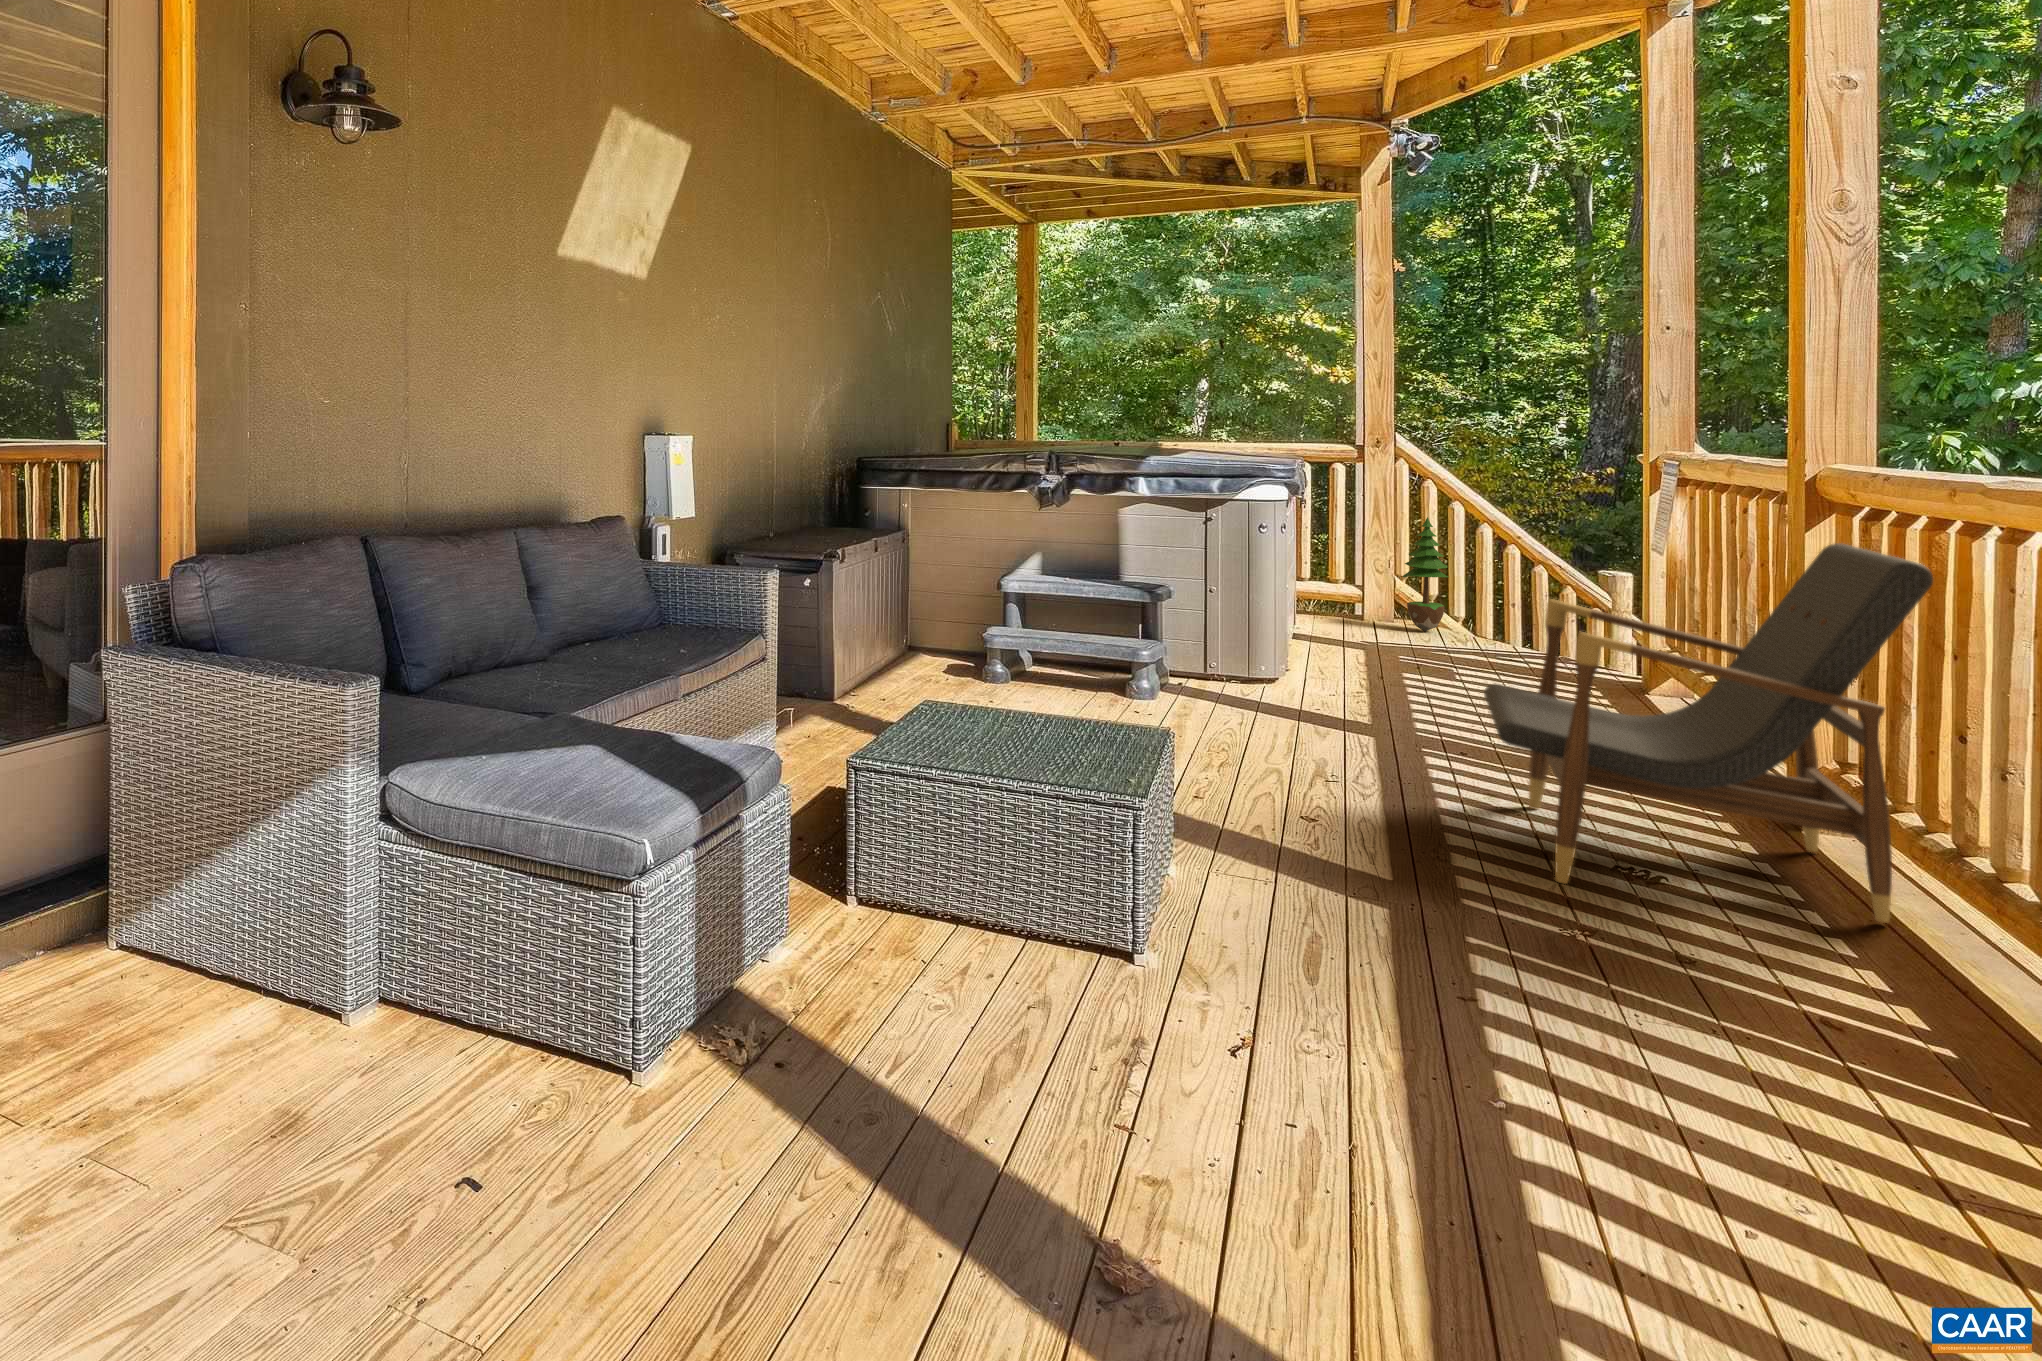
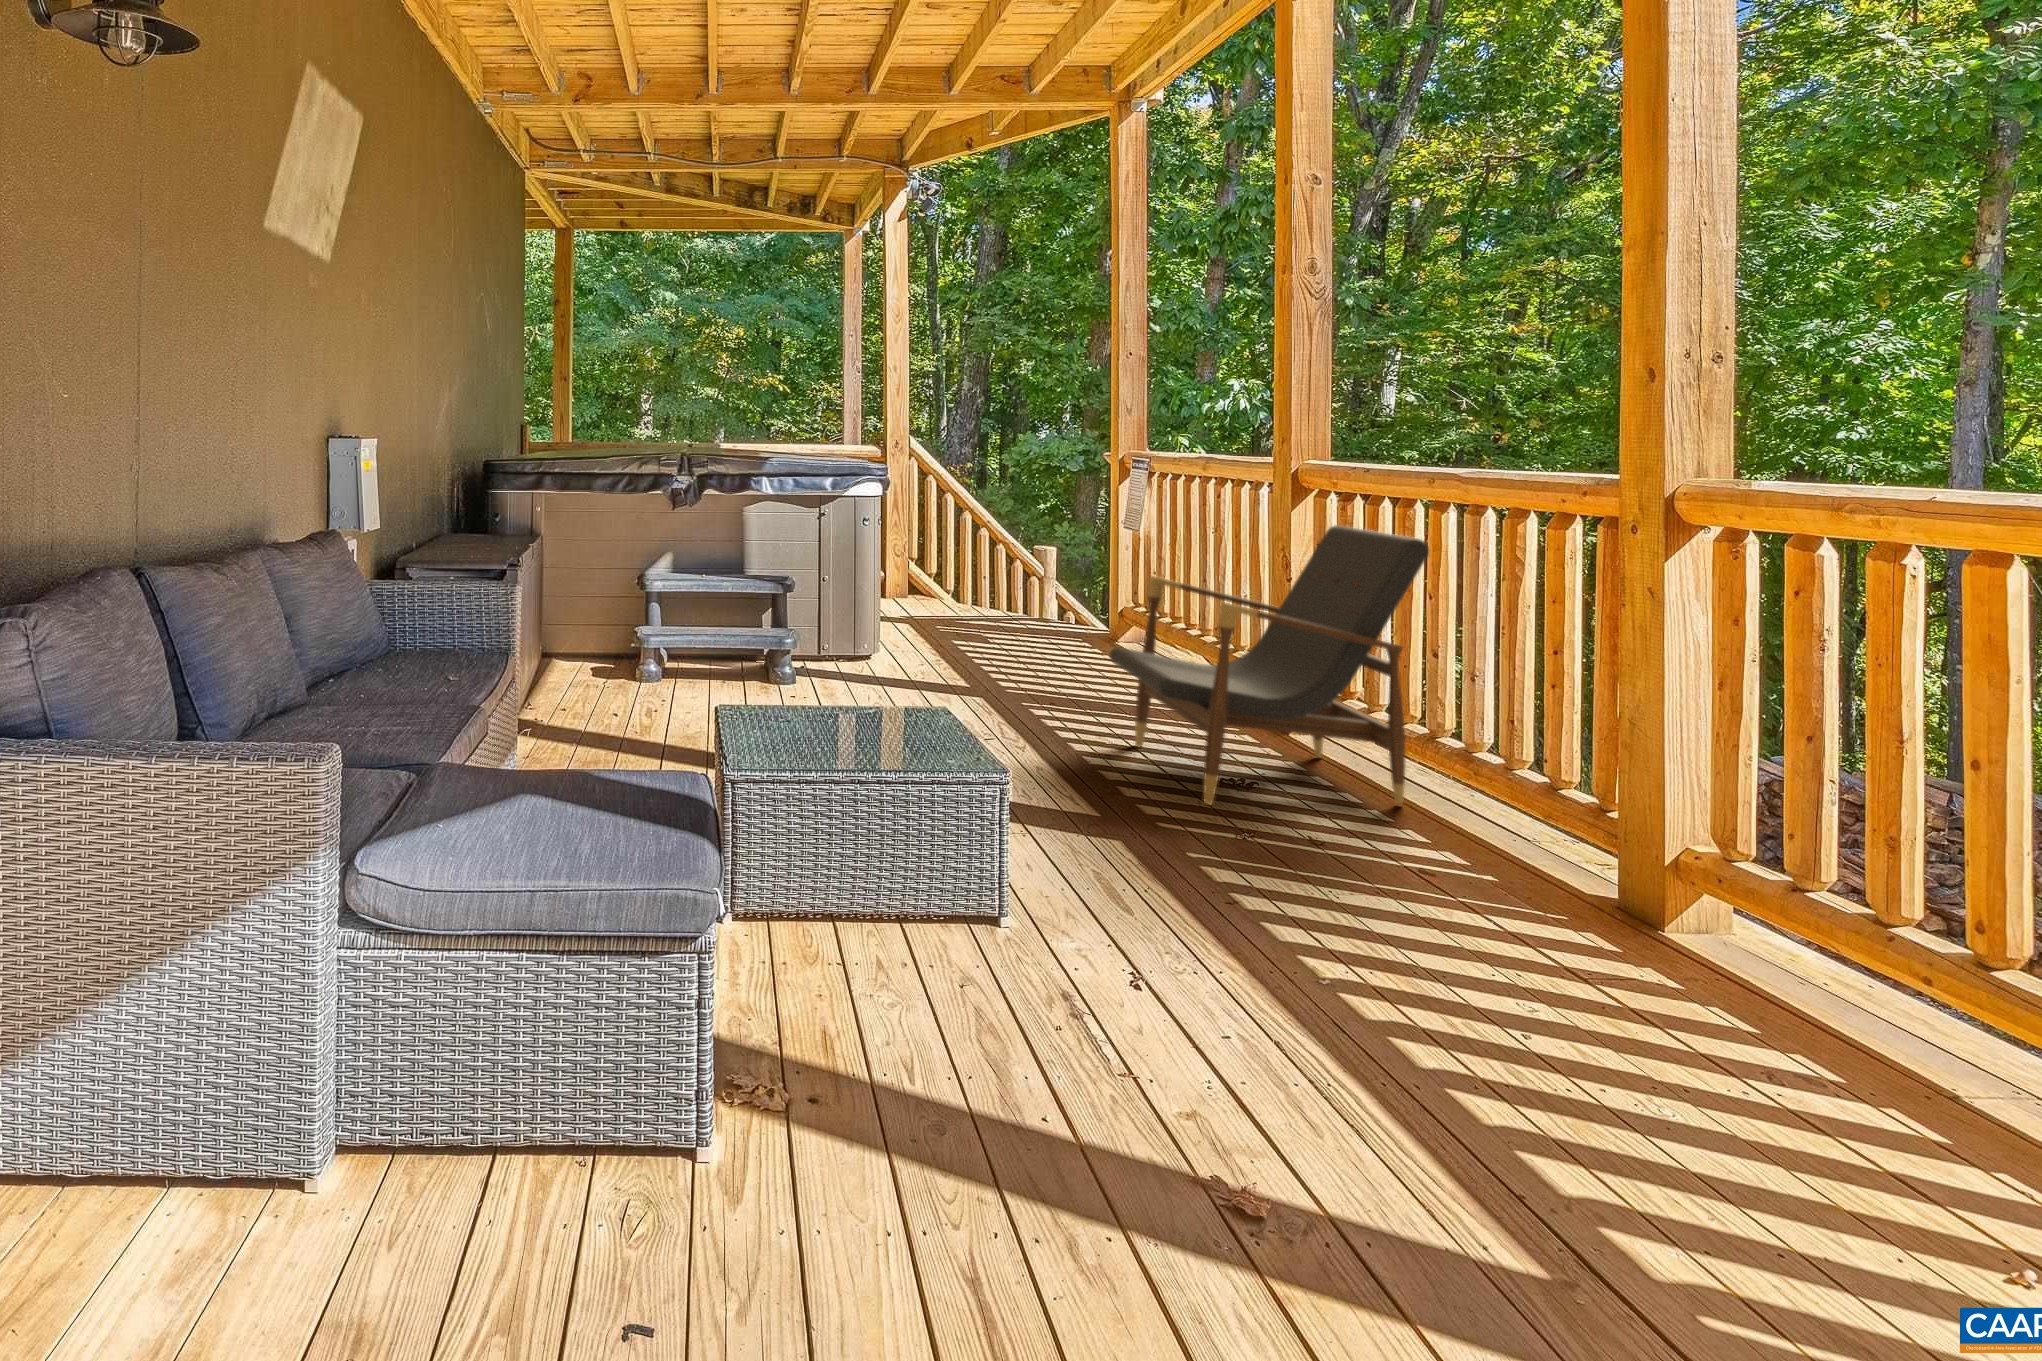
potted tree: present [1403,517,1448,631] -> none [923,507,958,605]

